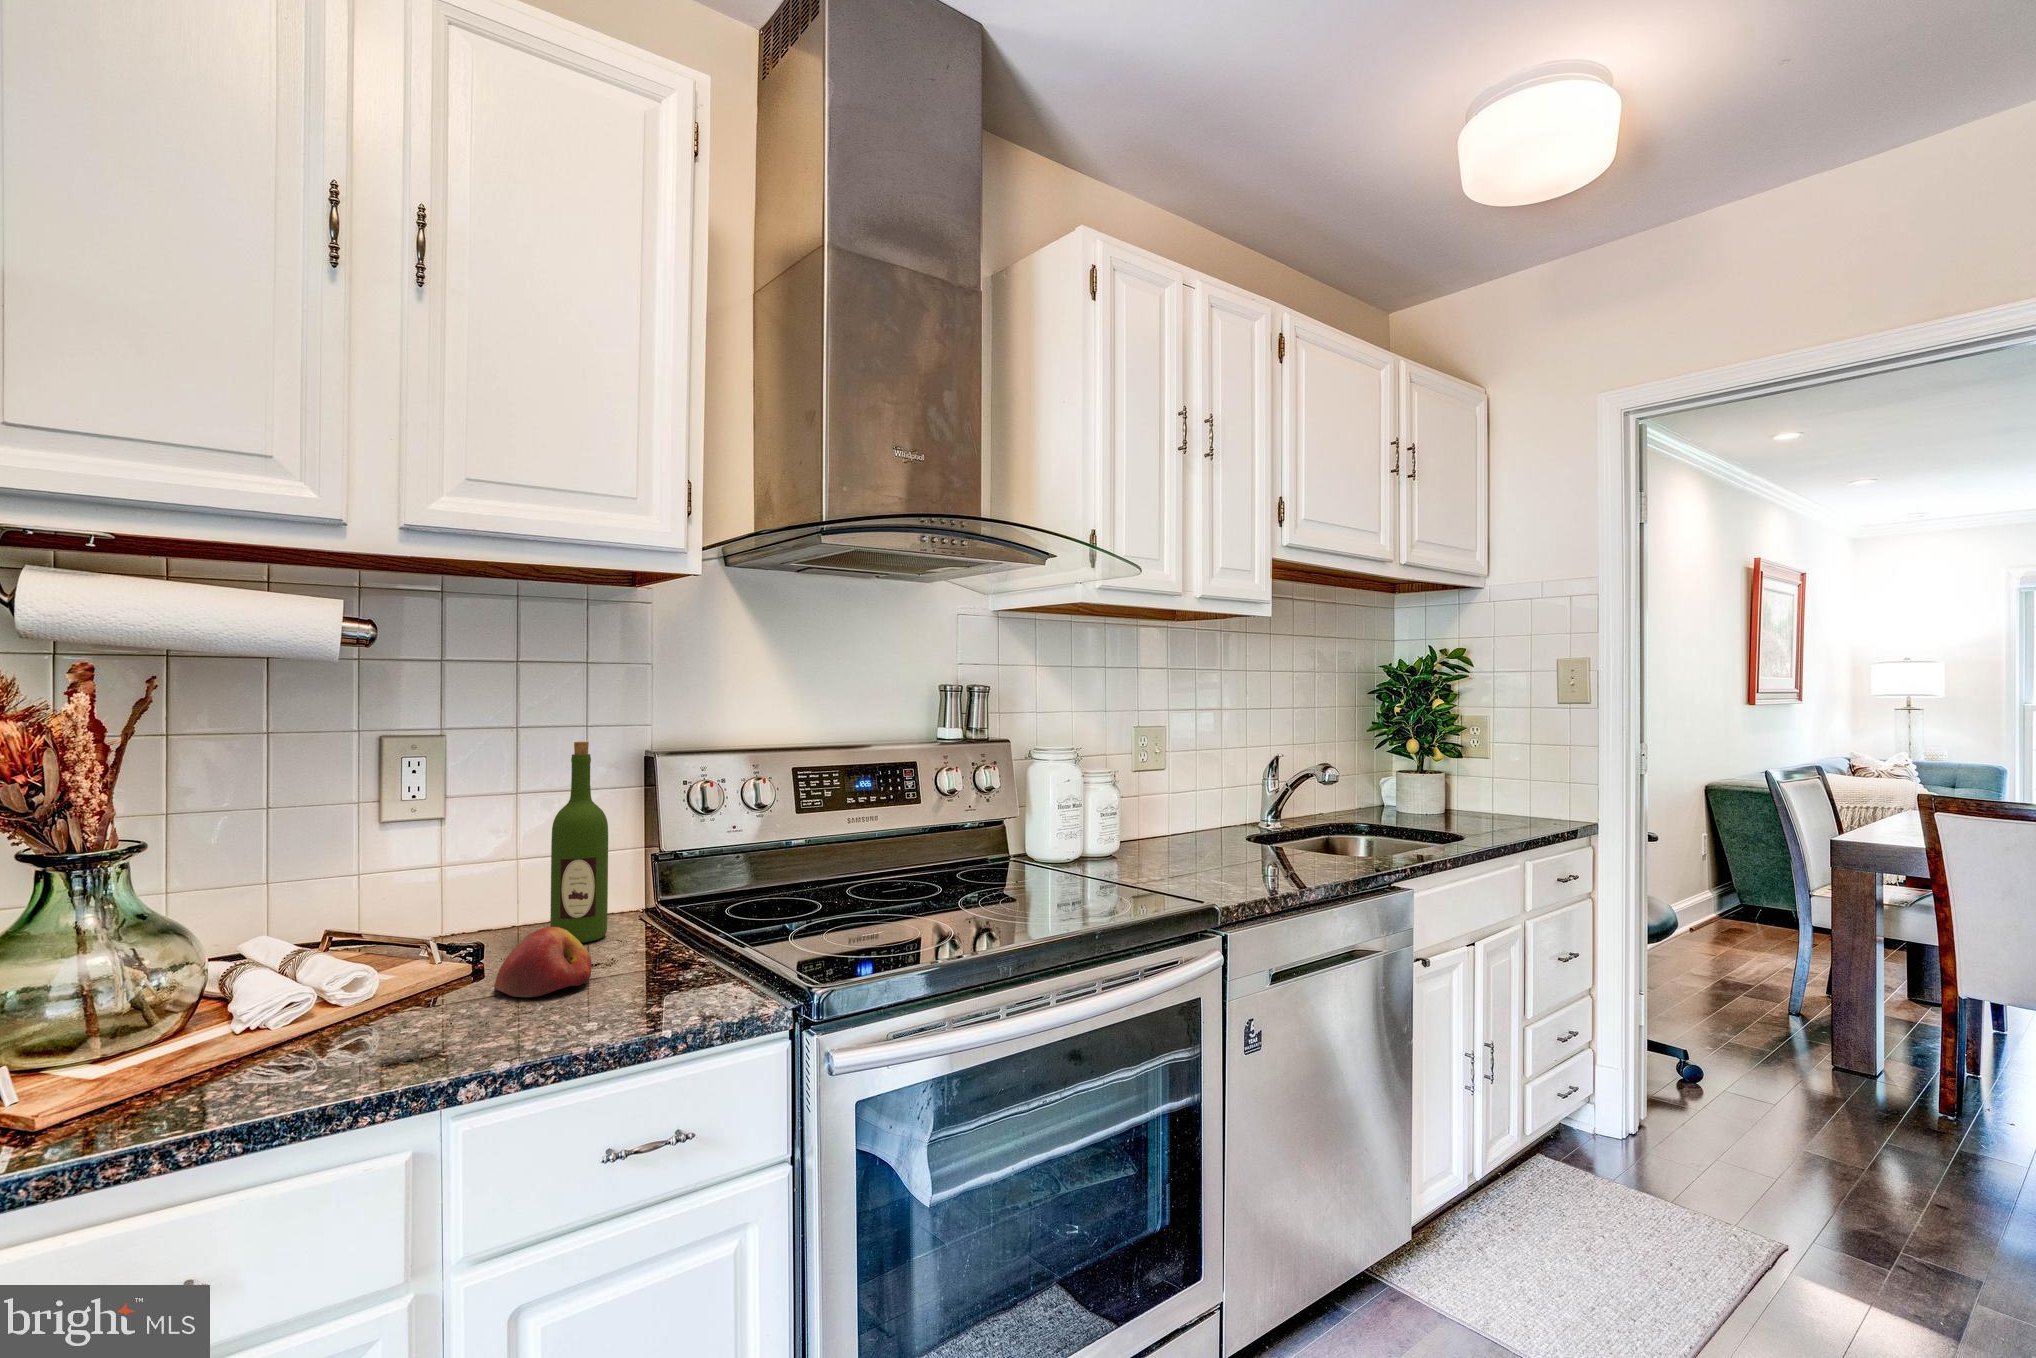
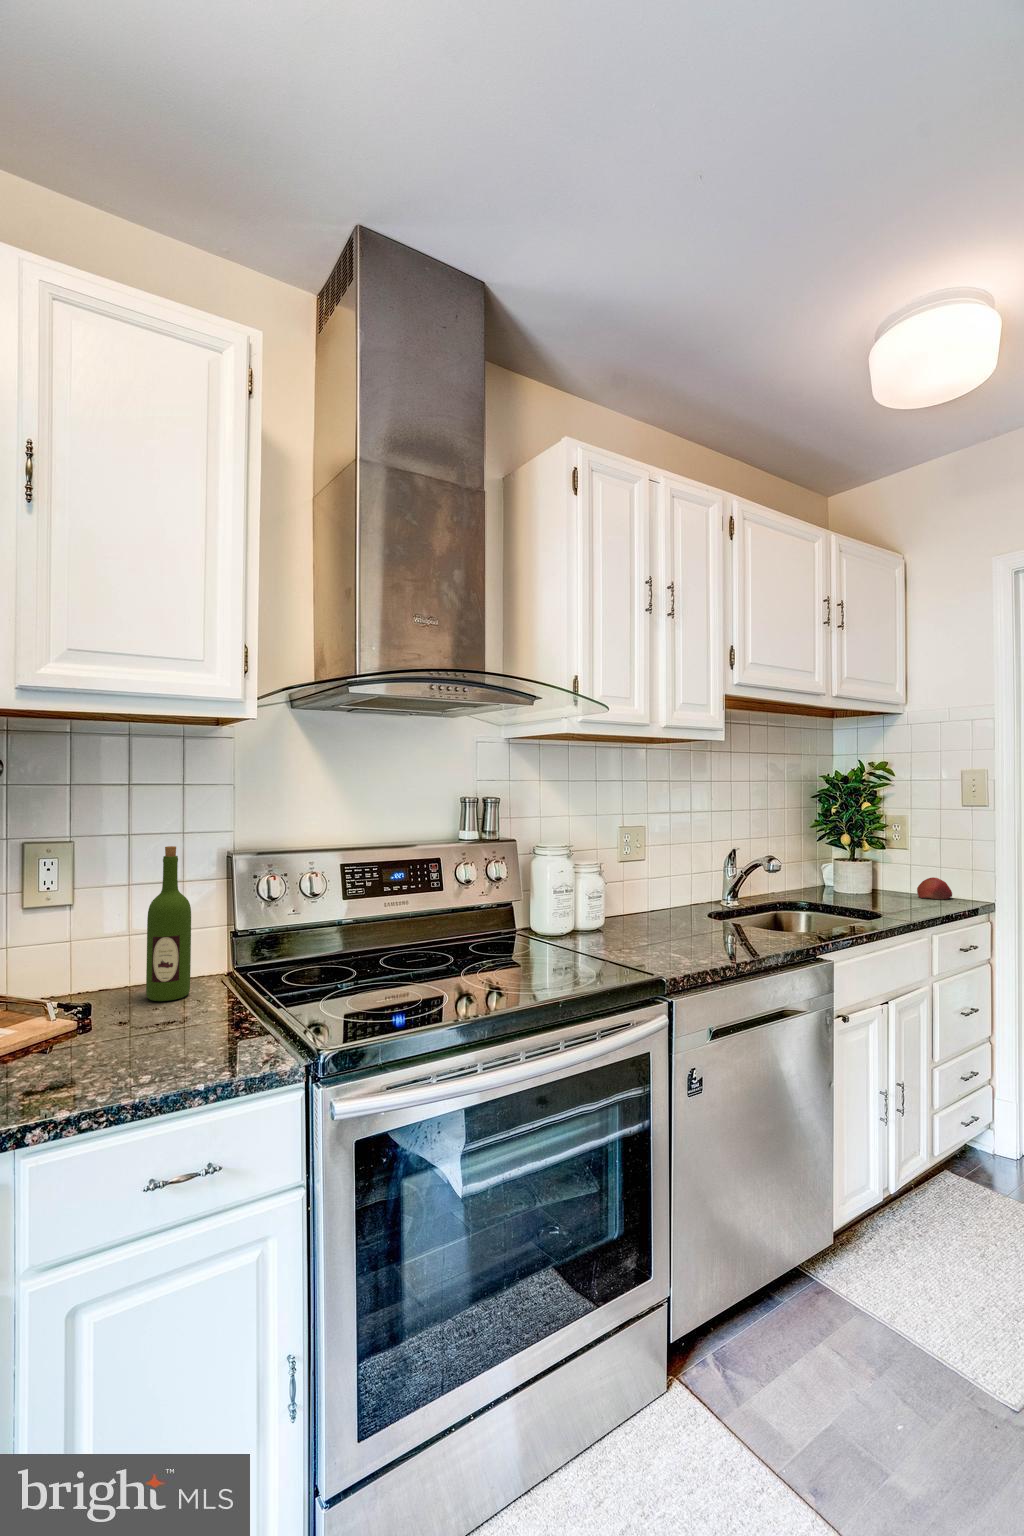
apple: present [494,927,592,997] -> present [917,877,952,899]

